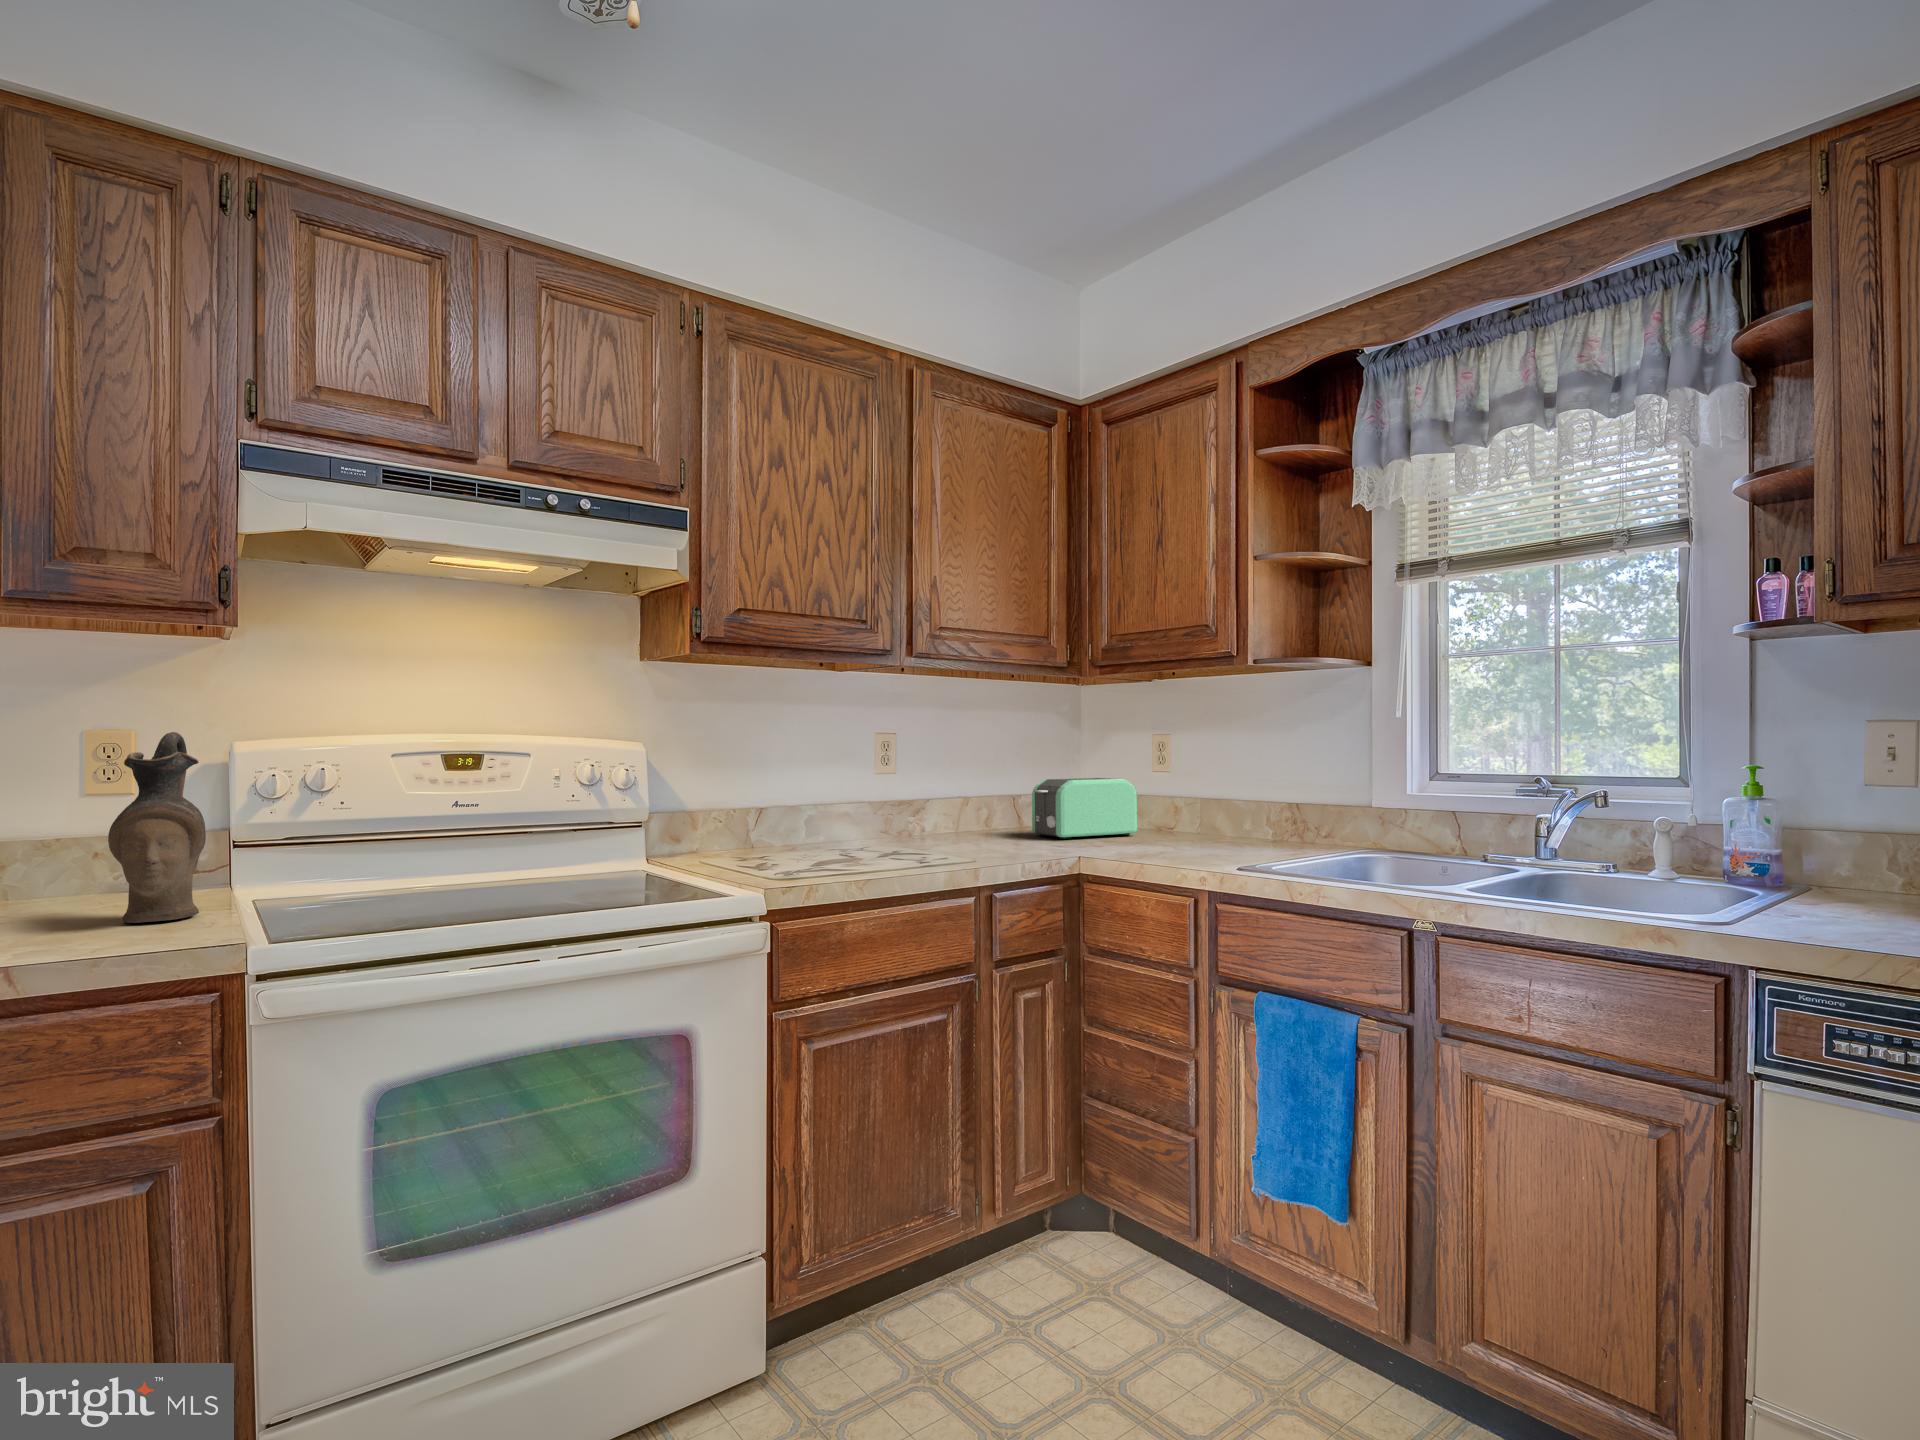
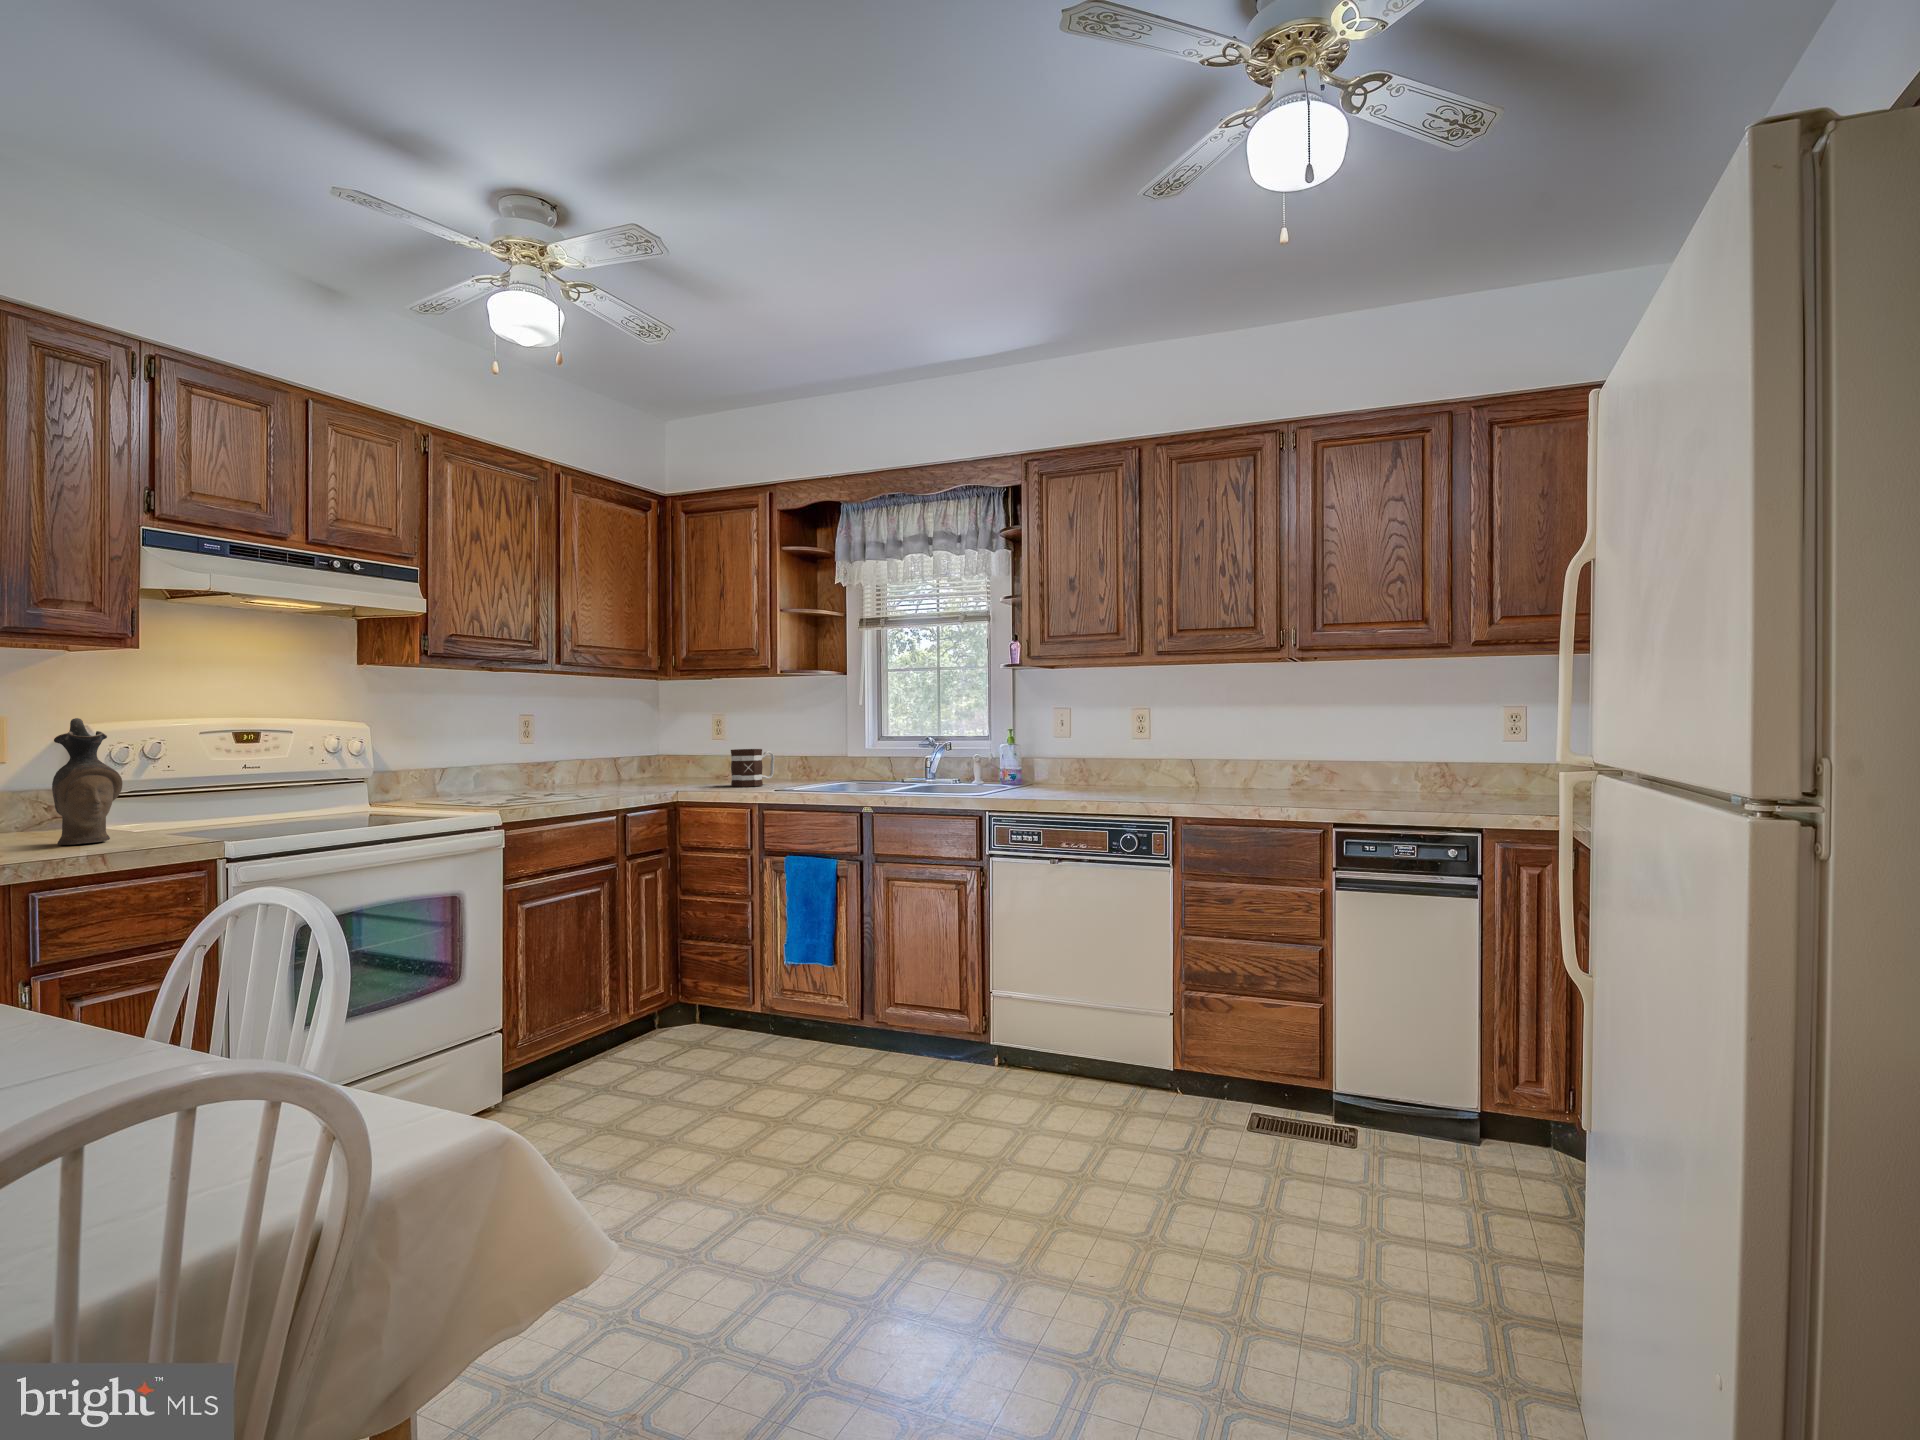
toaster: present [1032,778,1137,839] -> none [634,745,705,784]
mug: none [1171,789,1244,852] -> present [731,749,775,787]

